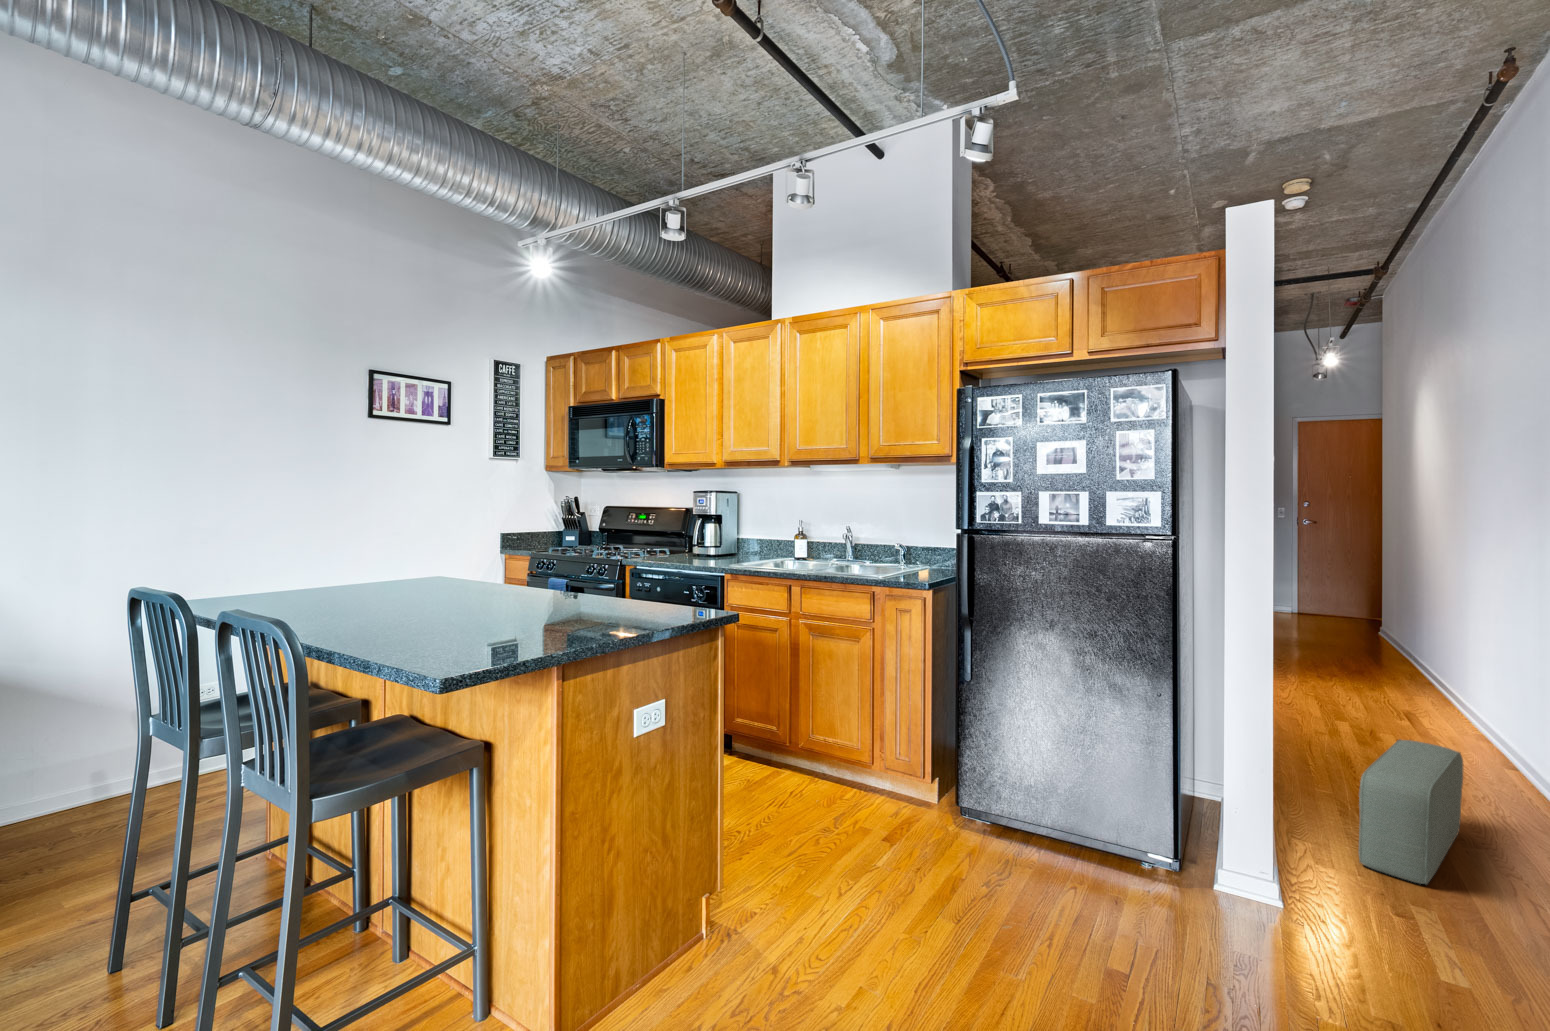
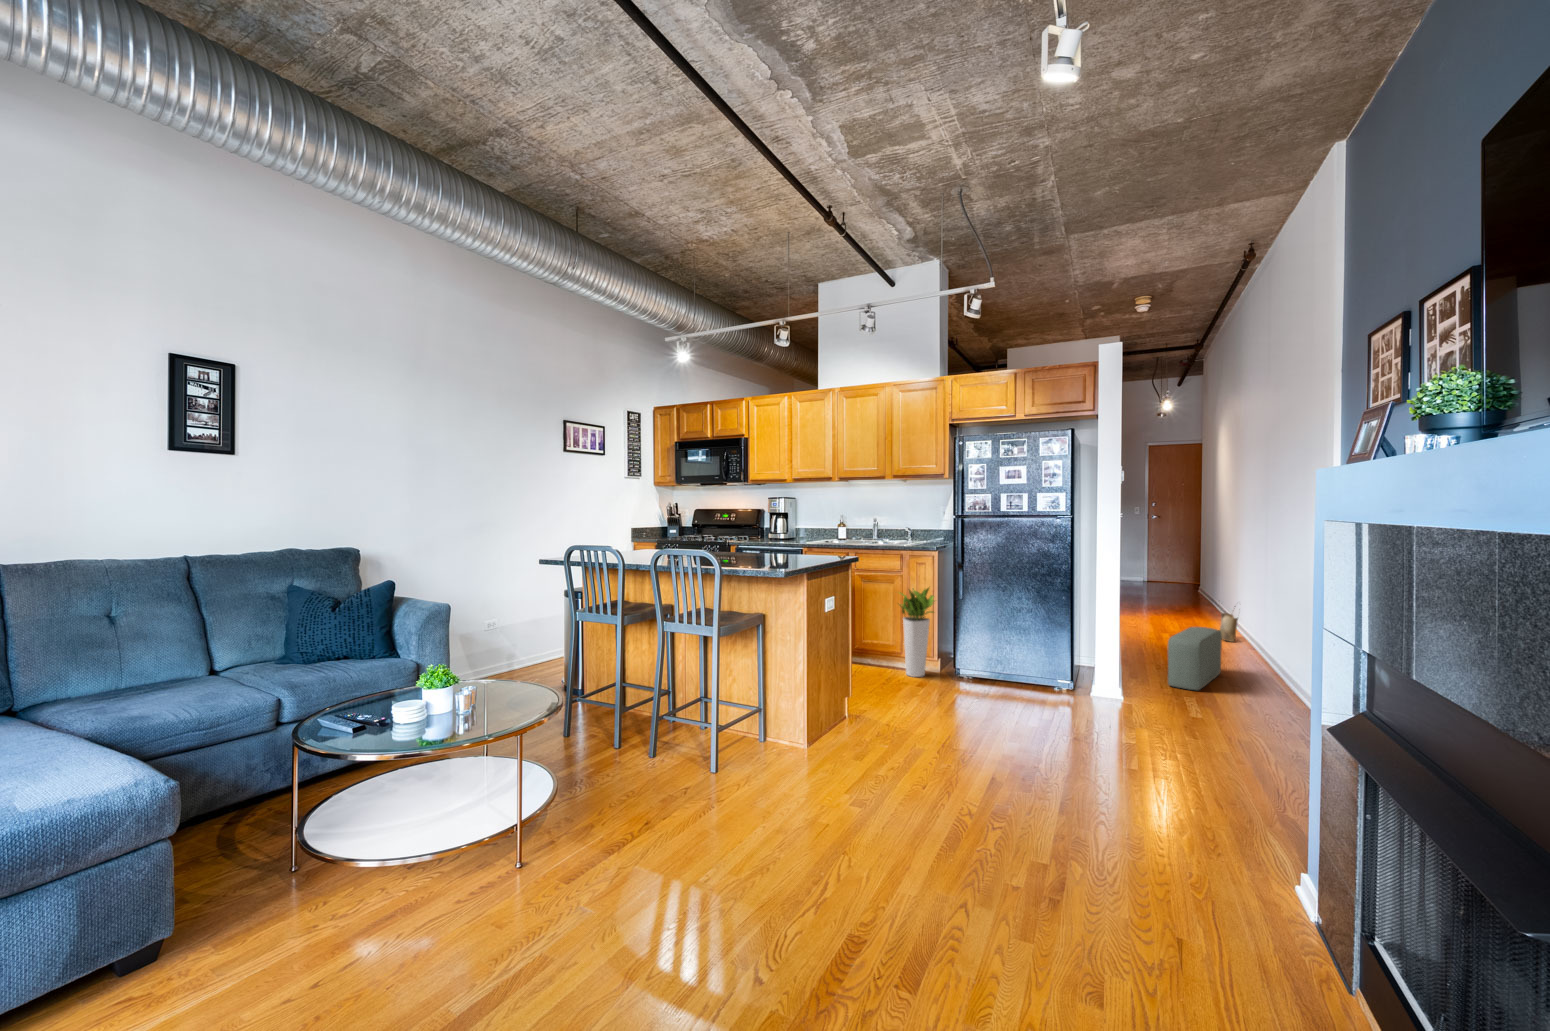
planter: none [849,650,927,809] -> present [900,588,934,677]
woven basket: none [1430,671,1472,745] -> present [1220,613,1238,642]

